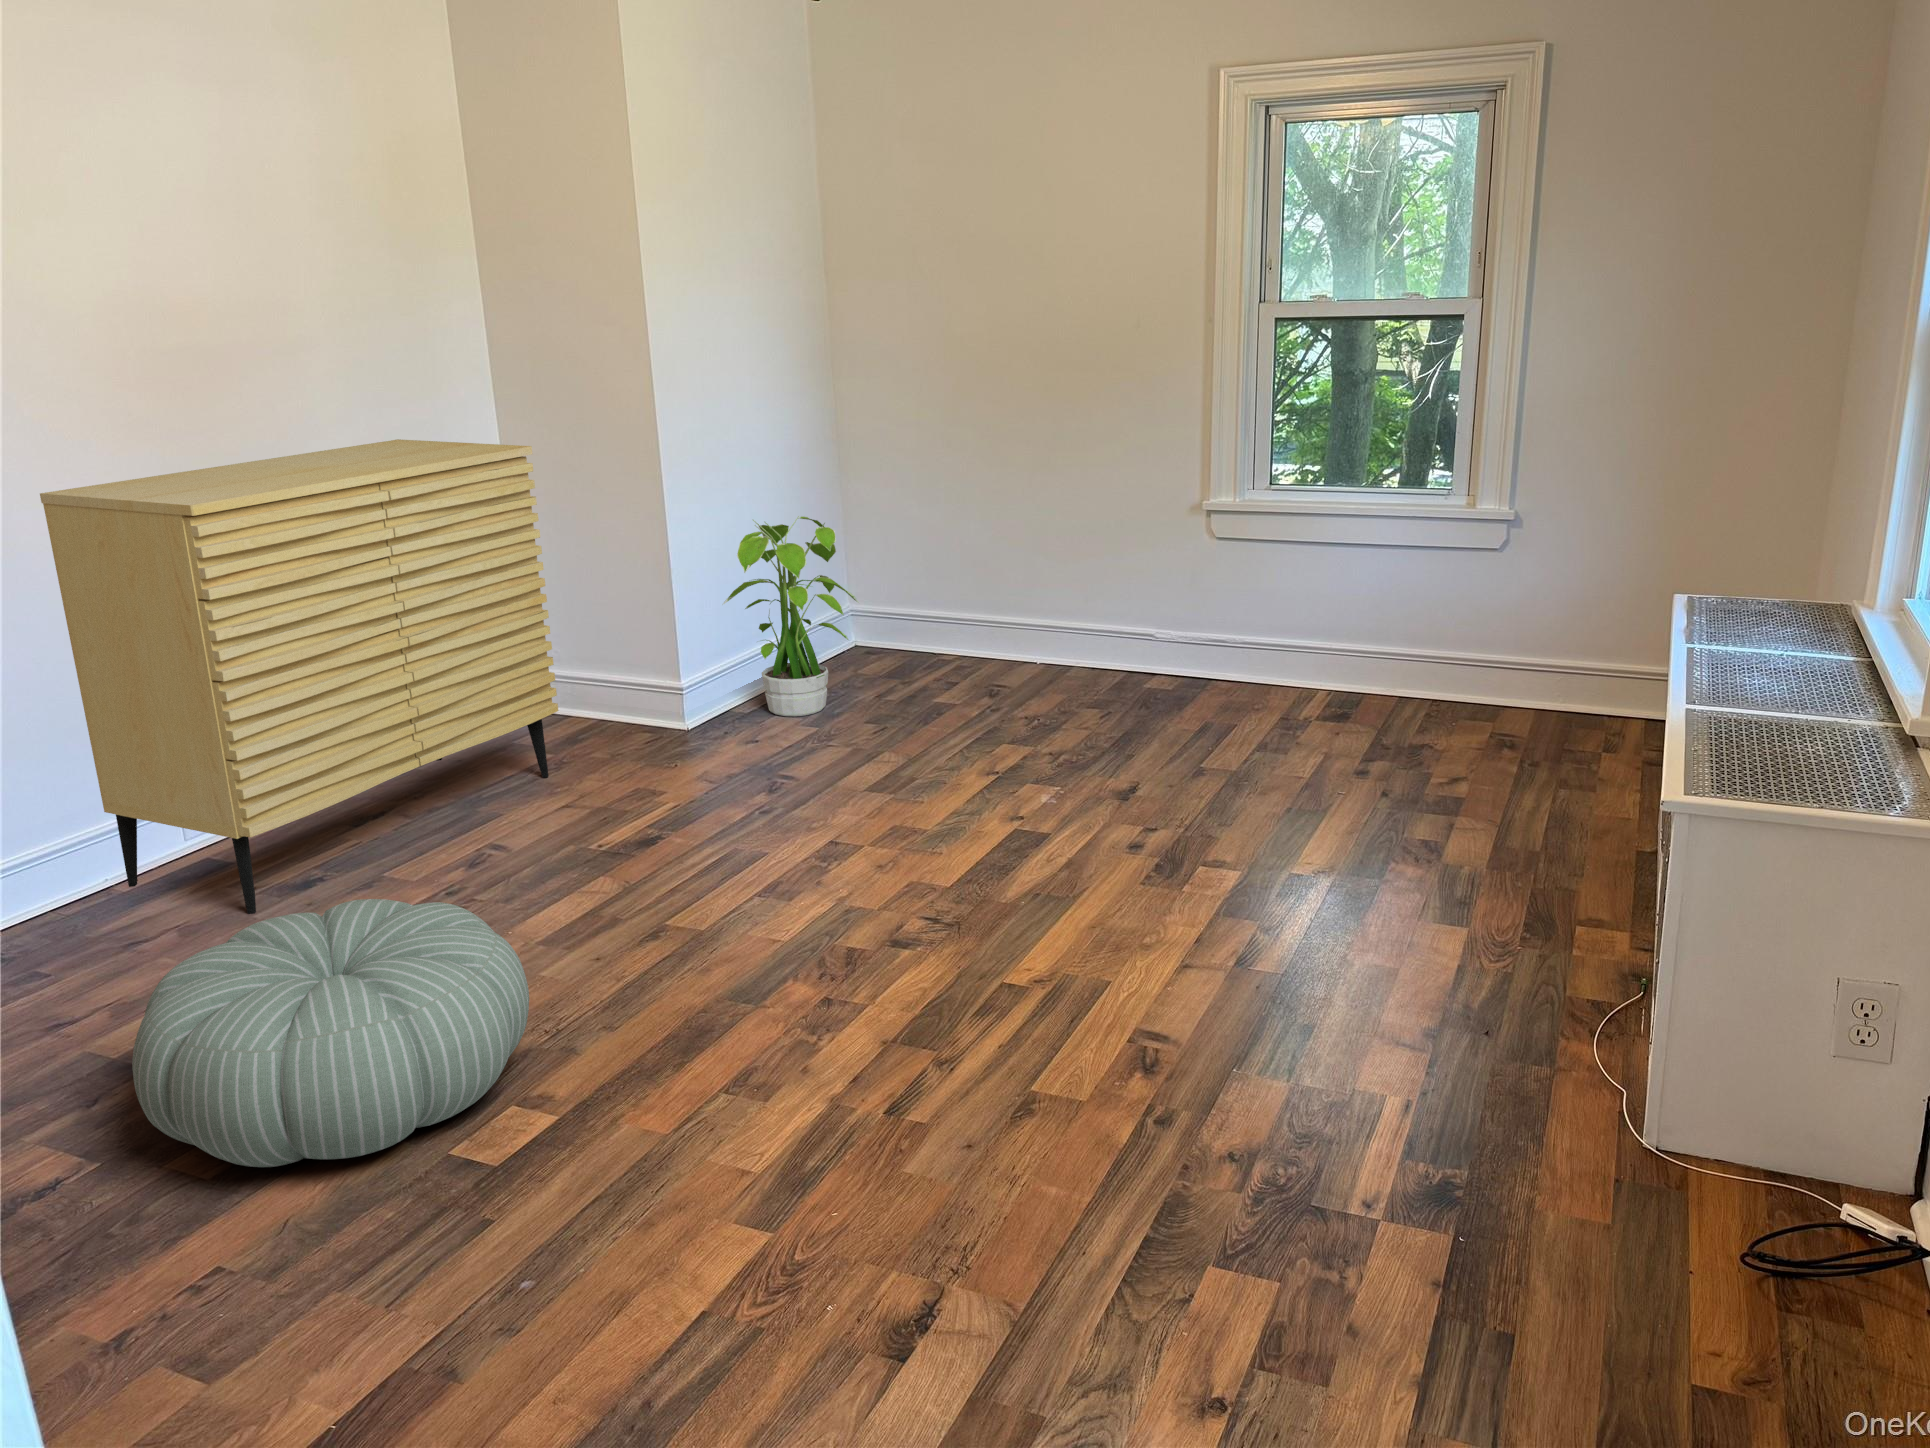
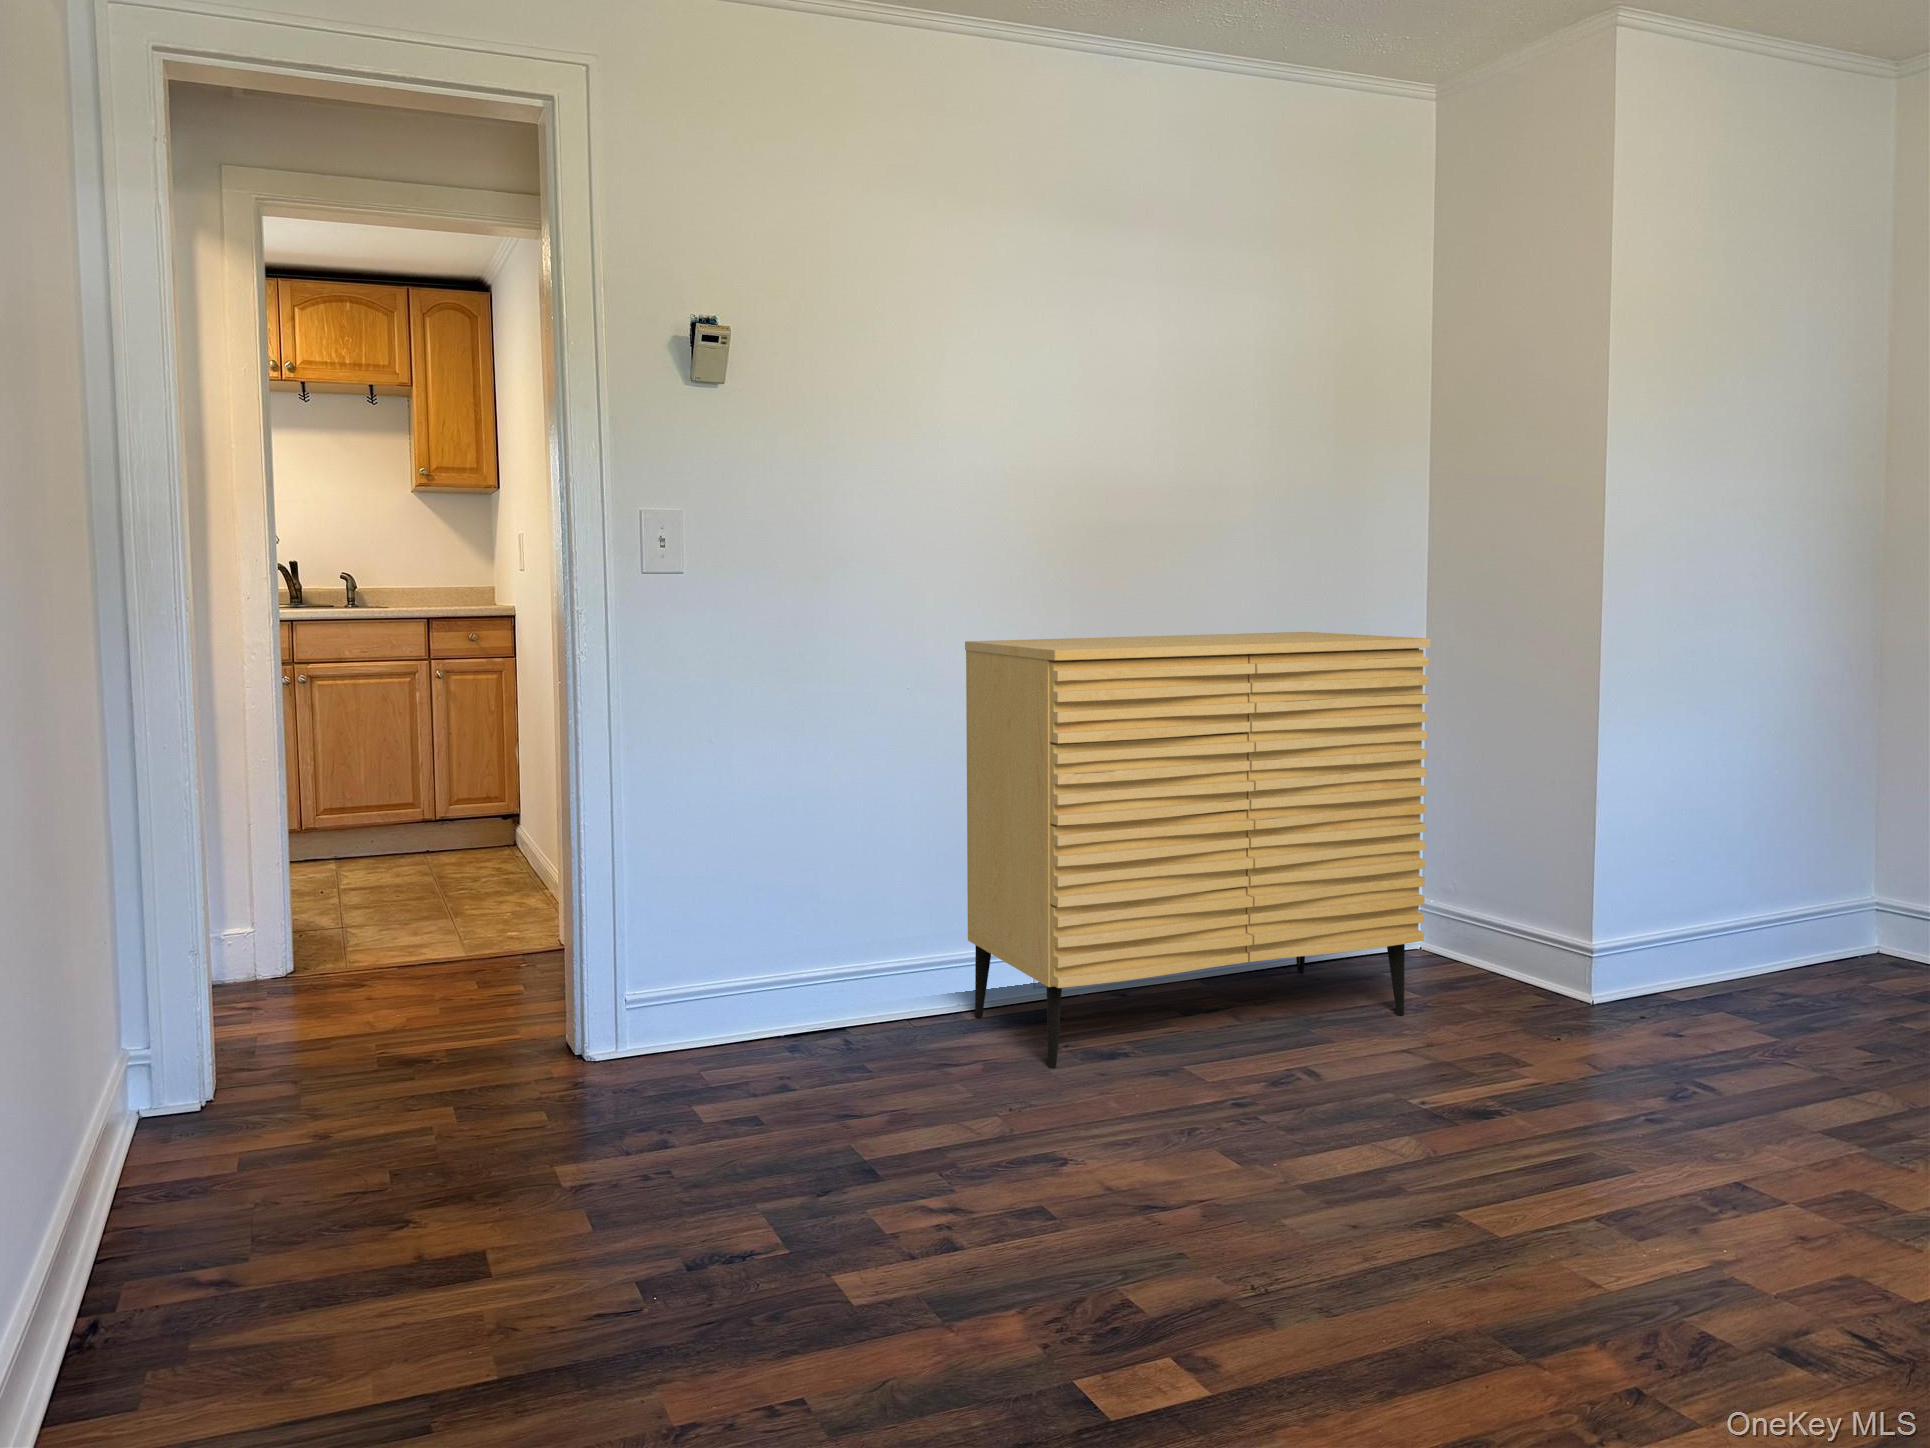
potted plant: present [723,516,858,716] -> none [1661,758,1865,1021]
pouf: present [132,899,529,1167] -> none [823,1057,1228,1344]

